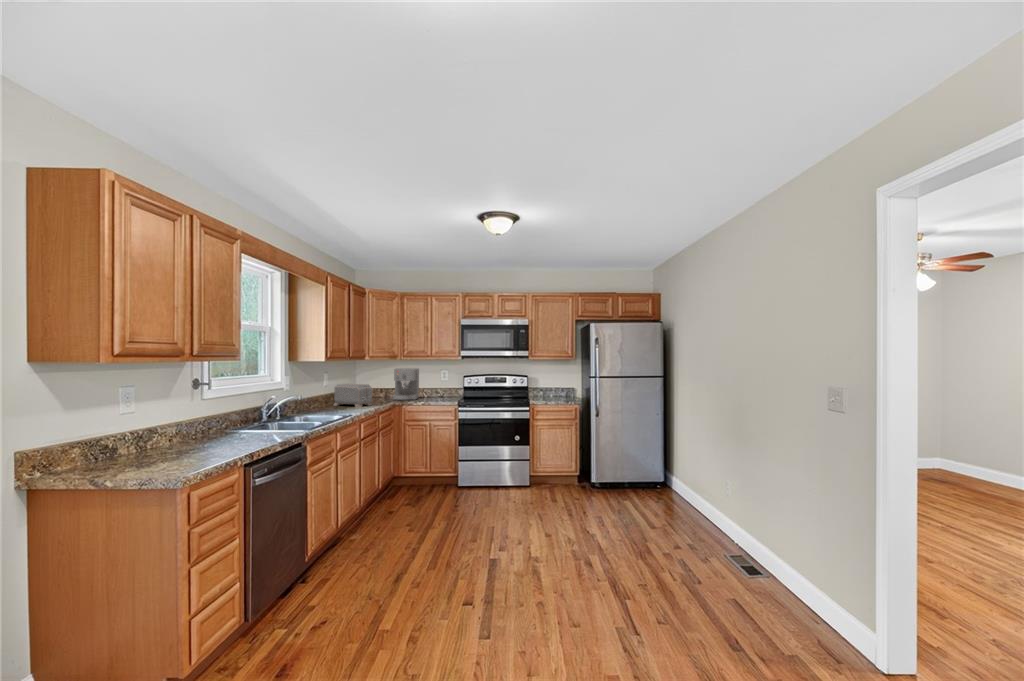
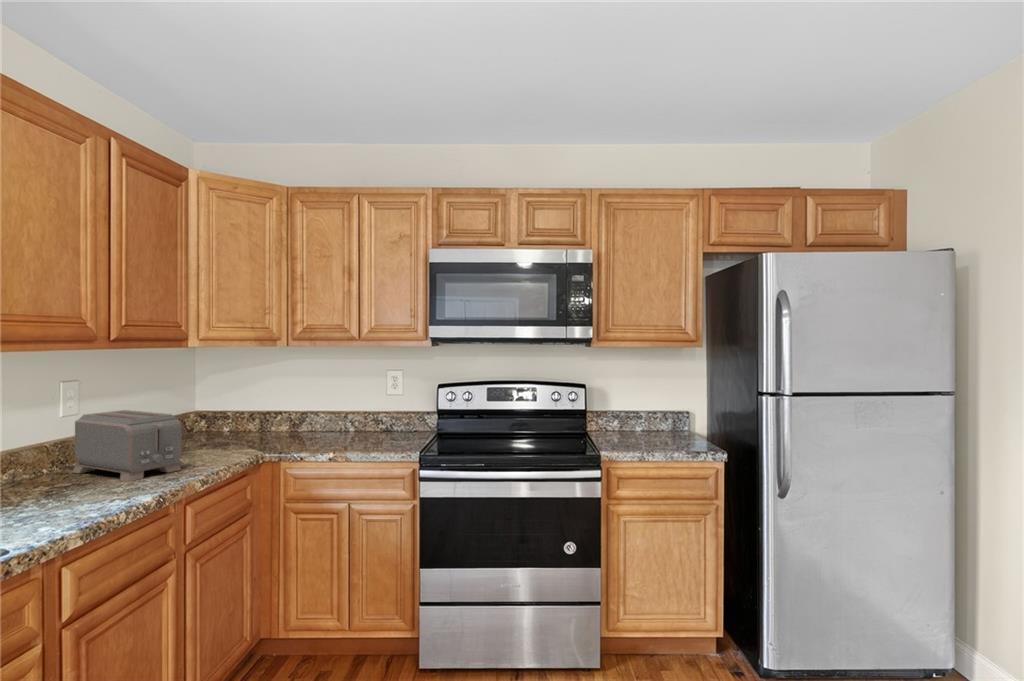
coffee maker: present [393,368,419,400] -> none [267,367,336,444]

